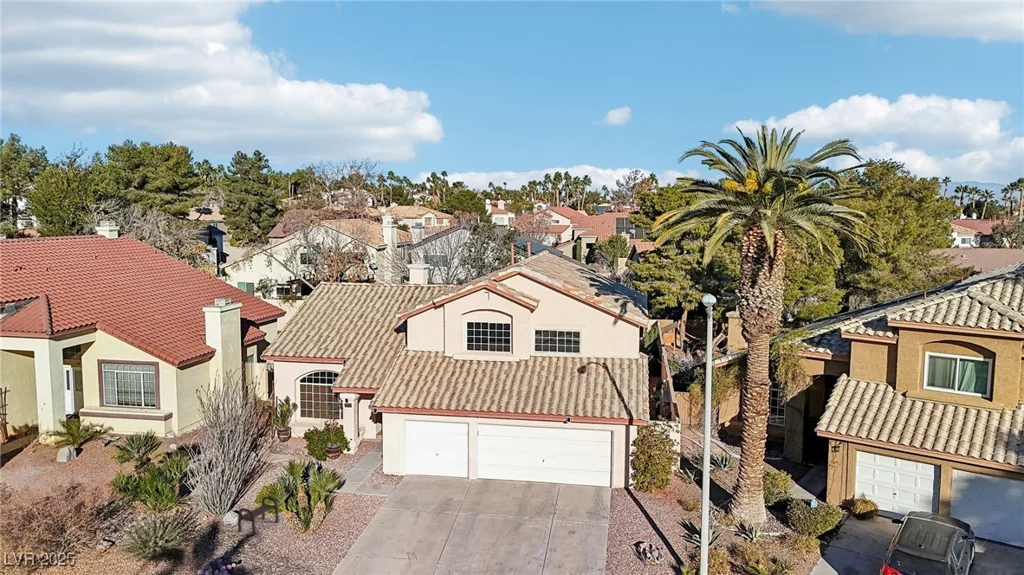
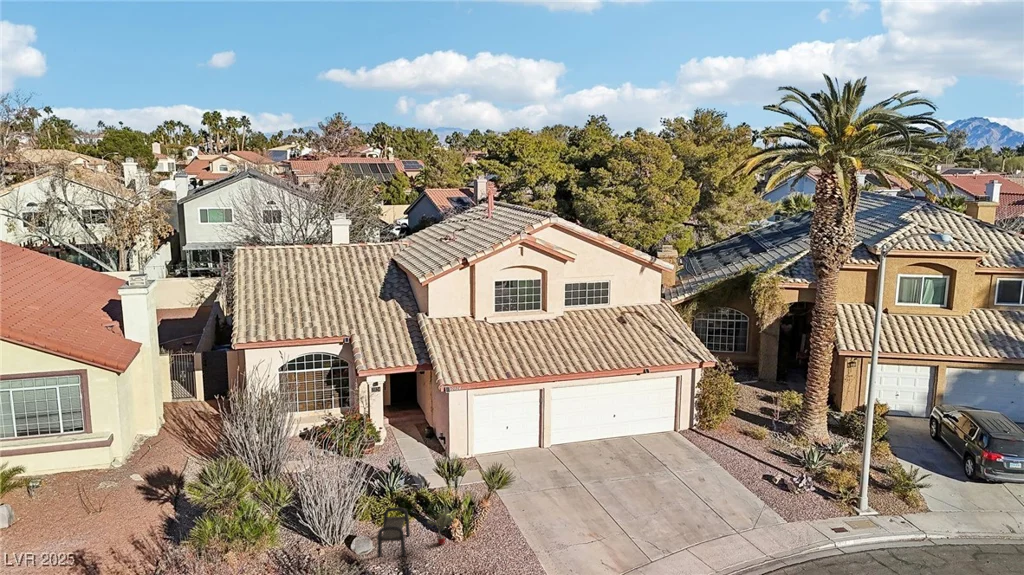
potted tree: none [283,503,301,534] -> present [428,508,455,545]

